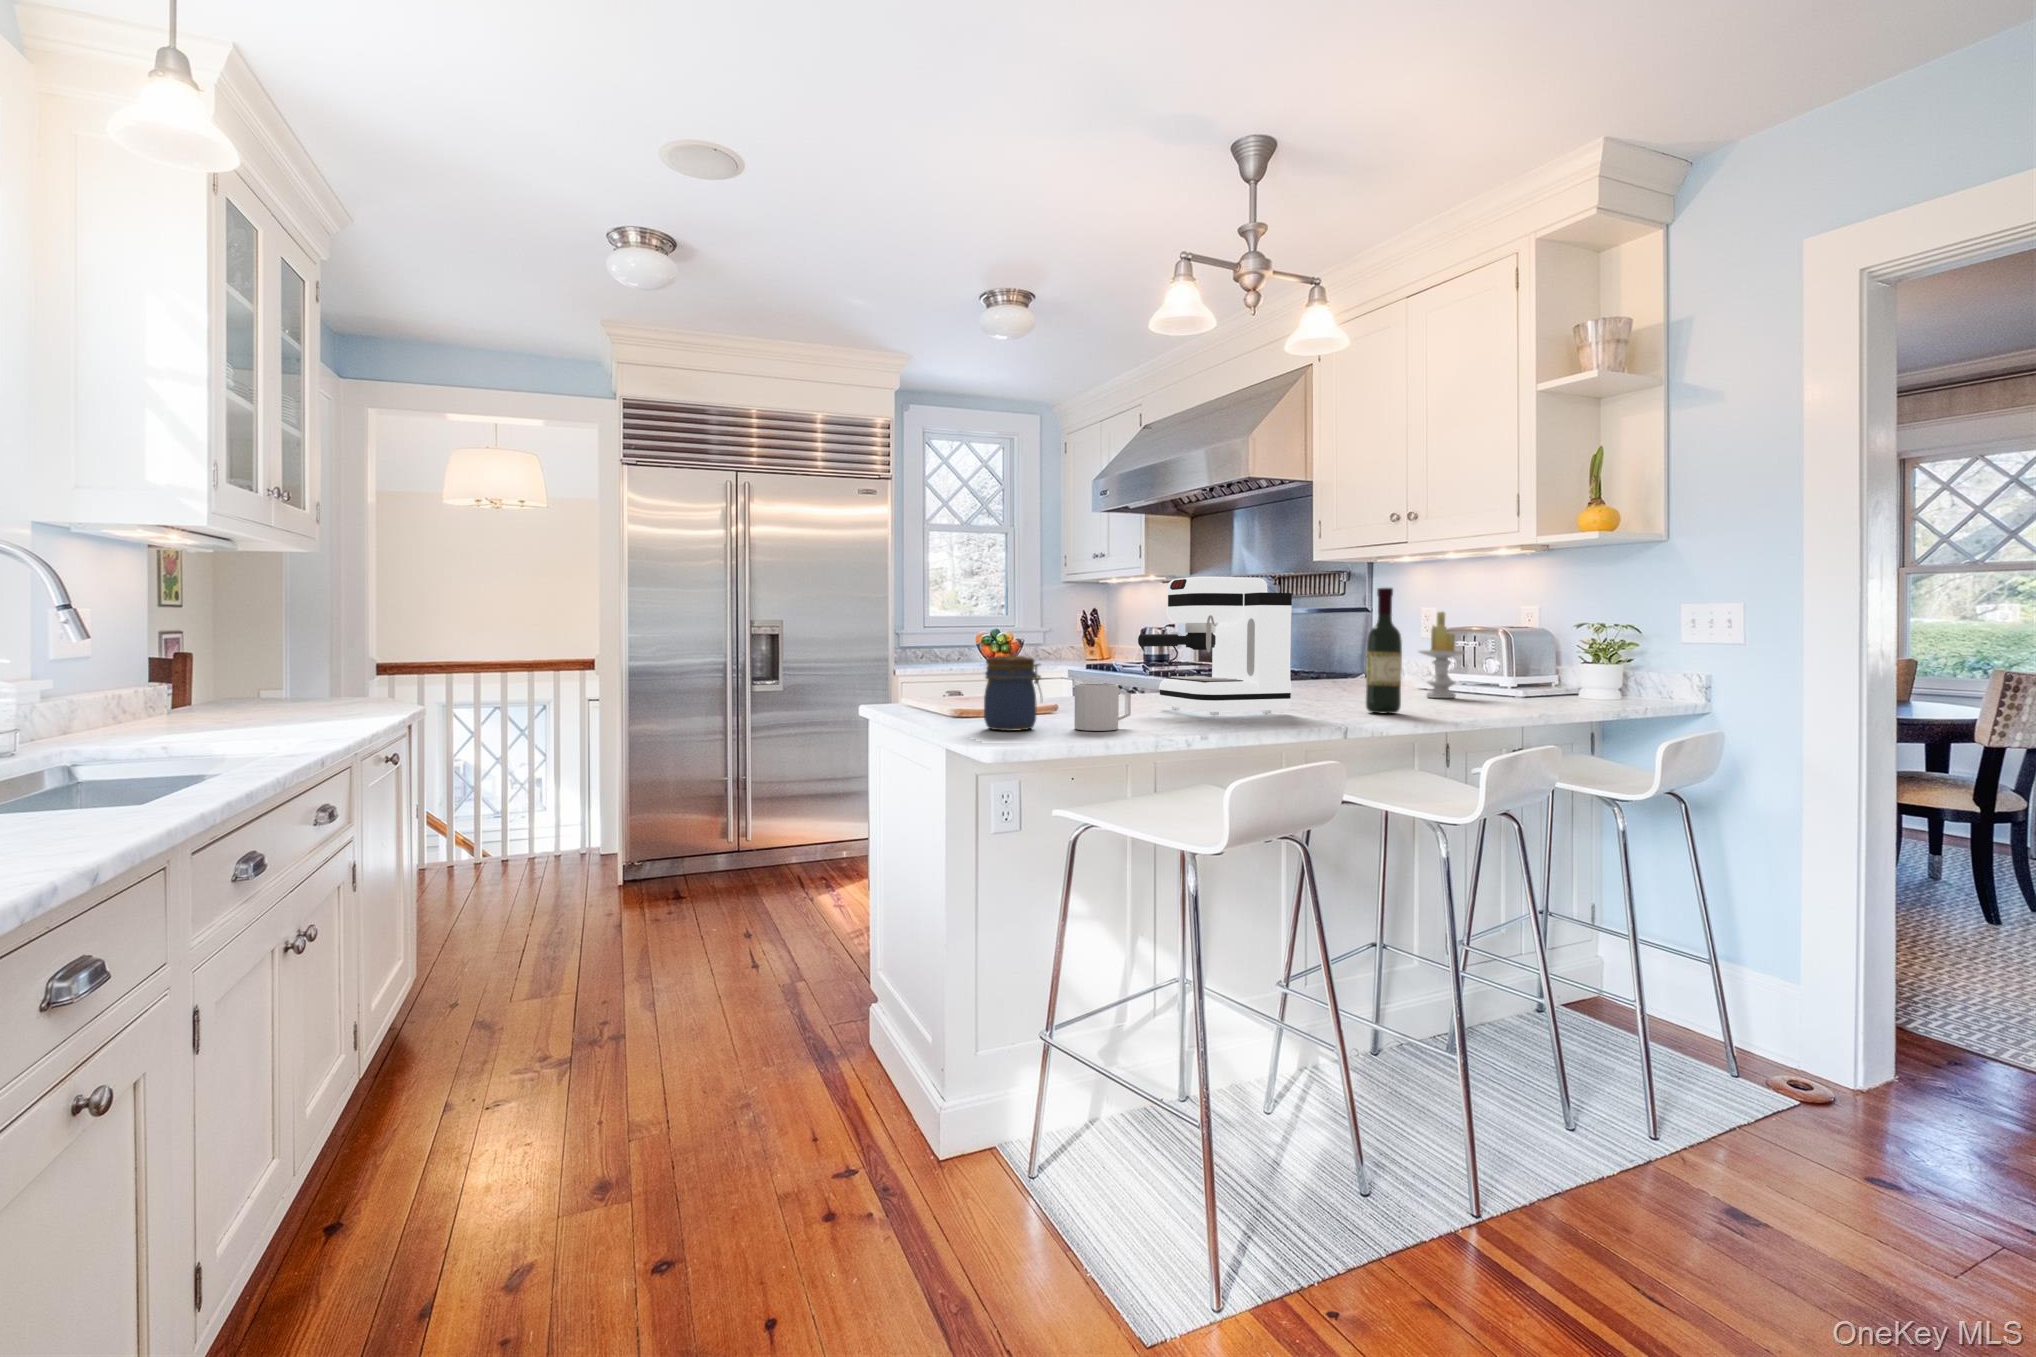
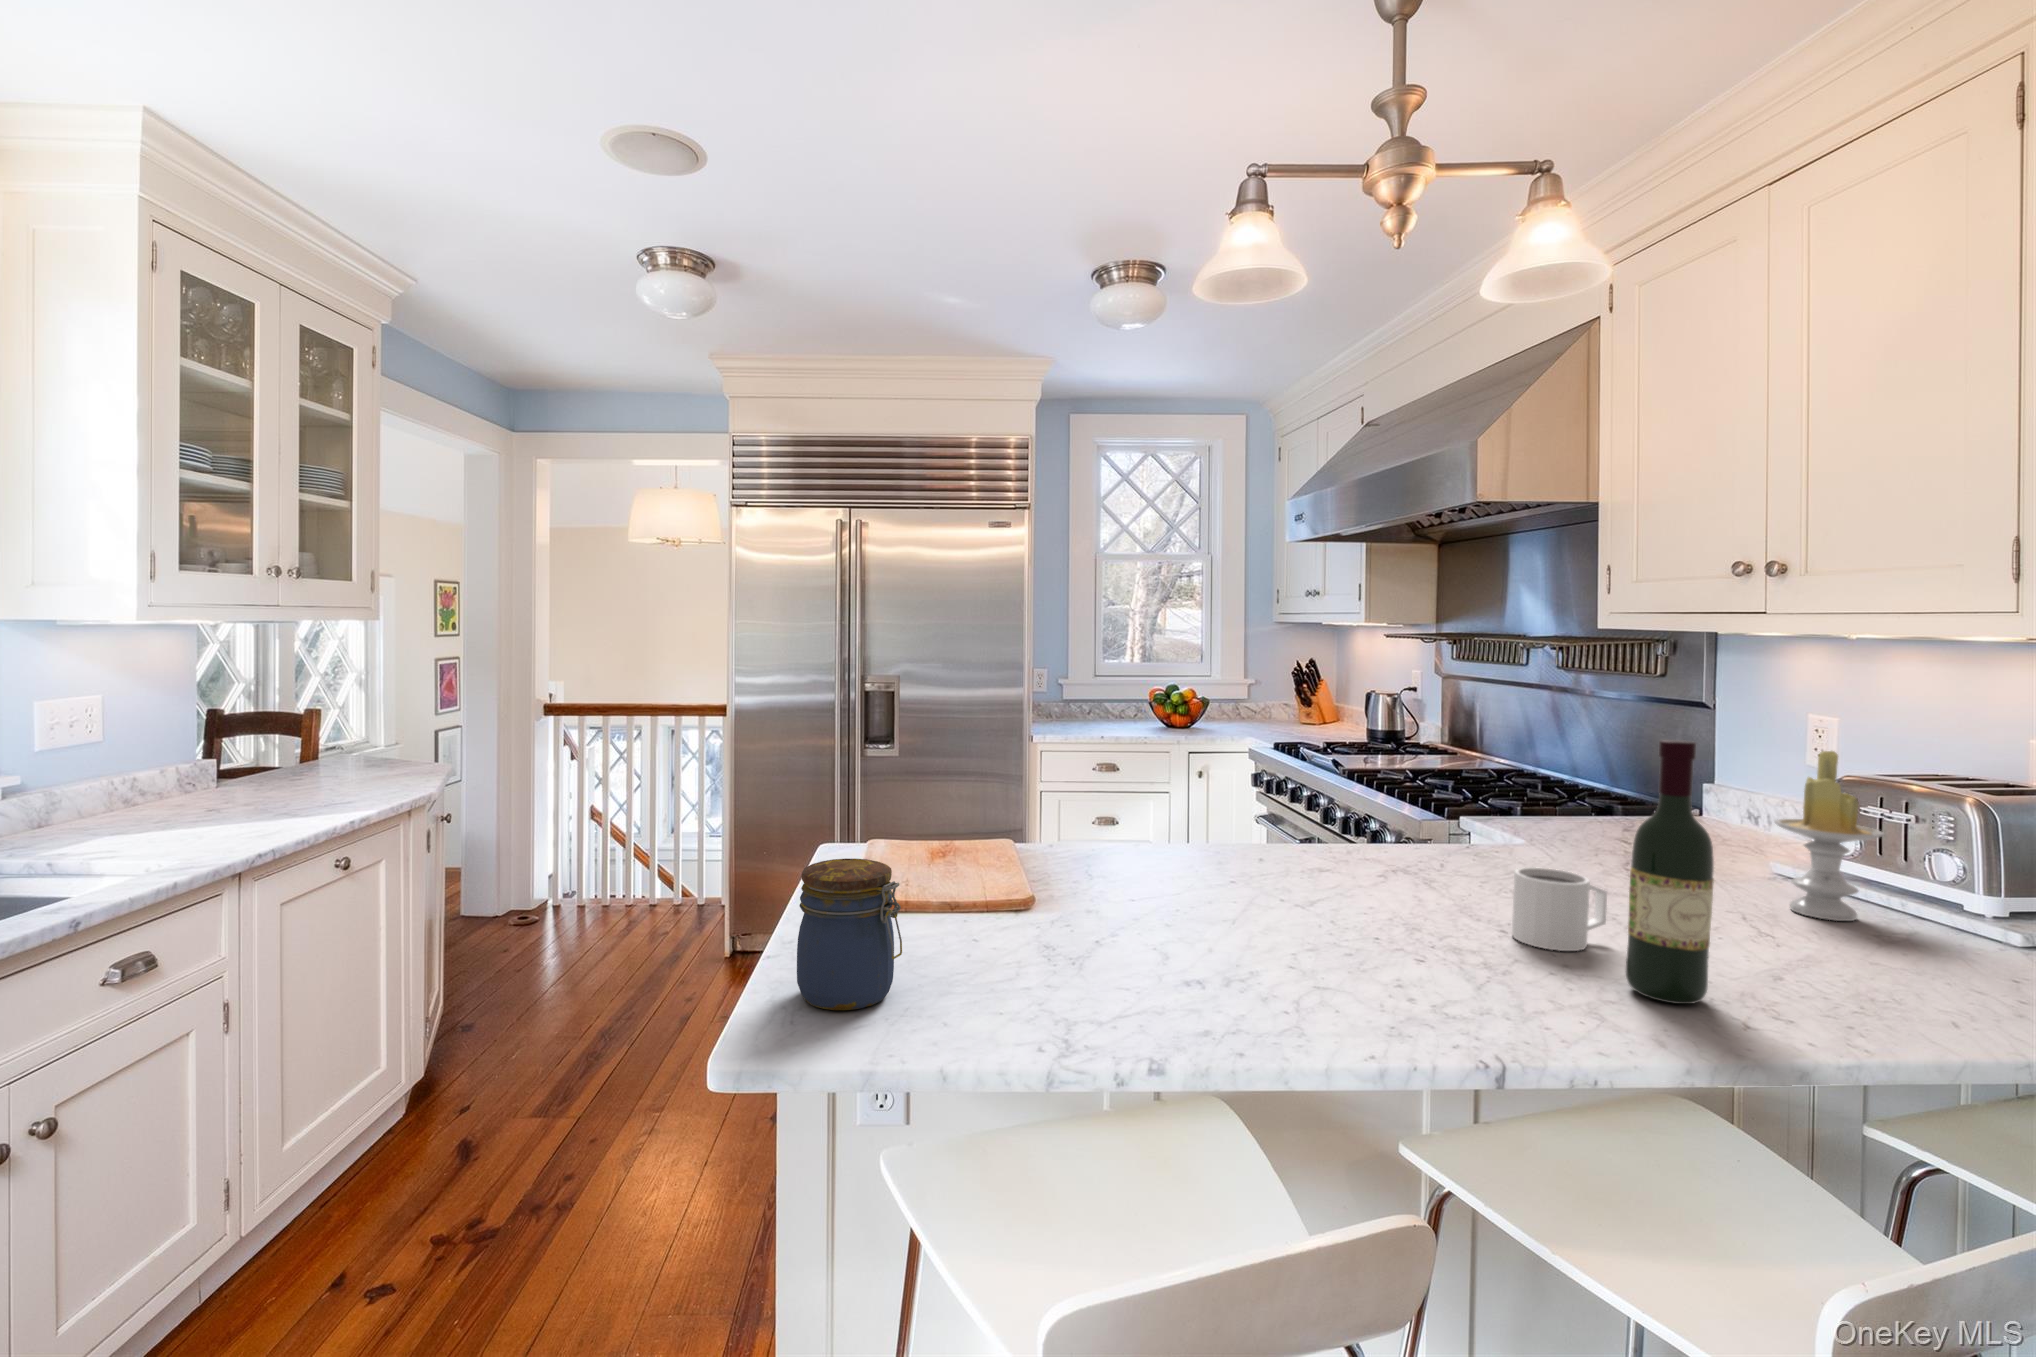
coffee maker: present [1138,576,1292,715] -> none [1174,695,1463,968]
mug: present [1074,683,1131,731] -> present [1512,867,1607,951]

